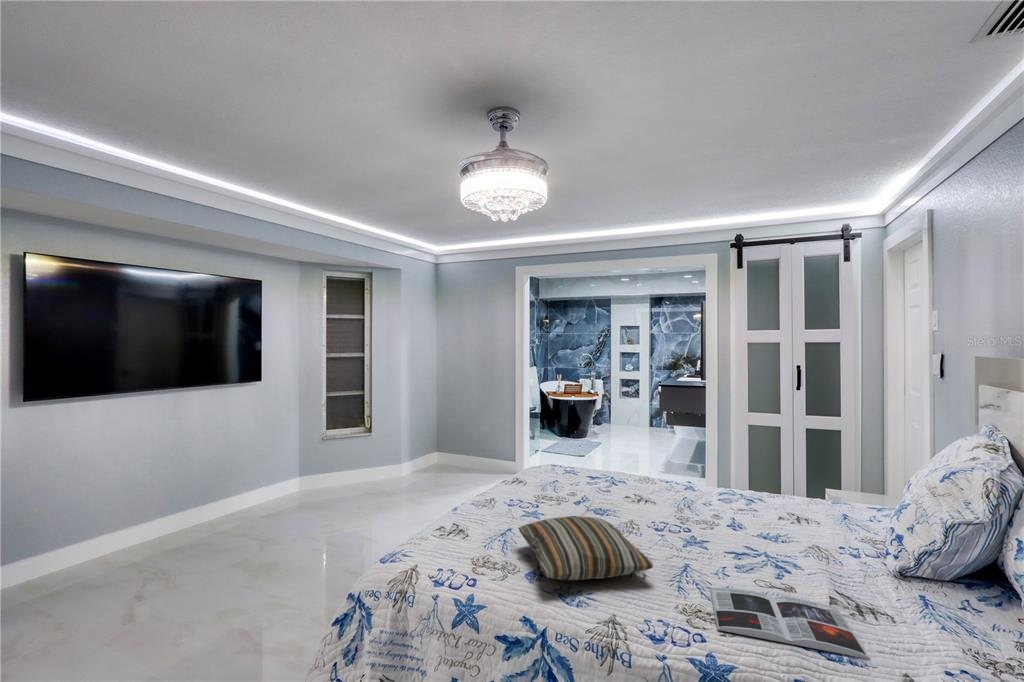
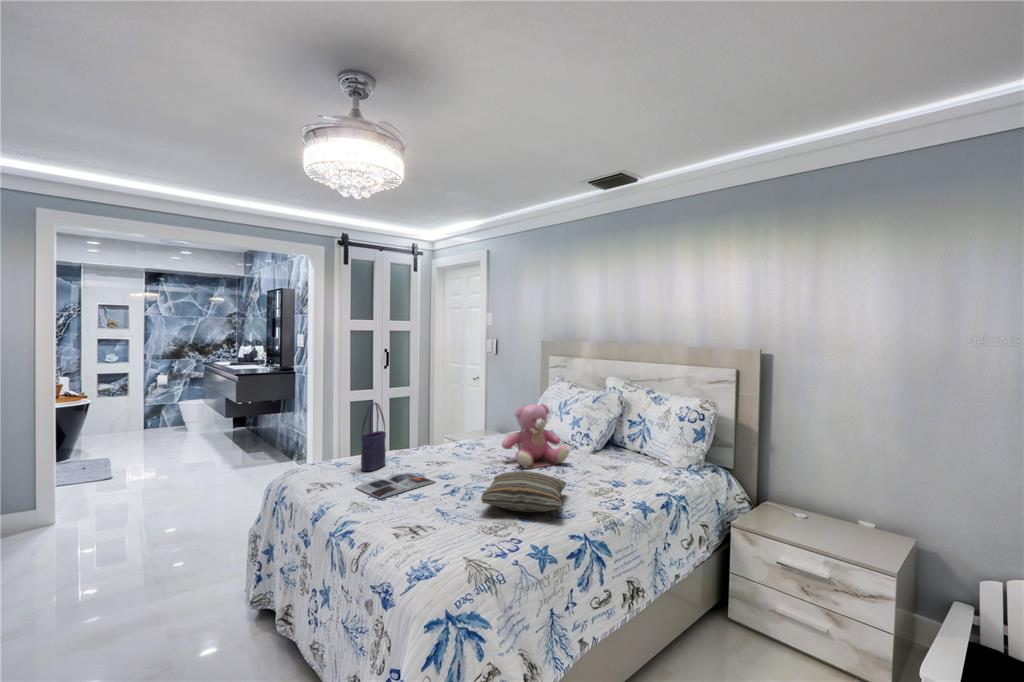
tote bag: none [562,410,594,480] -> present [361,402,386,471]
teddy bear: none [696,447,801,562] -> present [502,404,569,468]
magazine: present [710,588,870,659] -> present [356,473,435,499]

